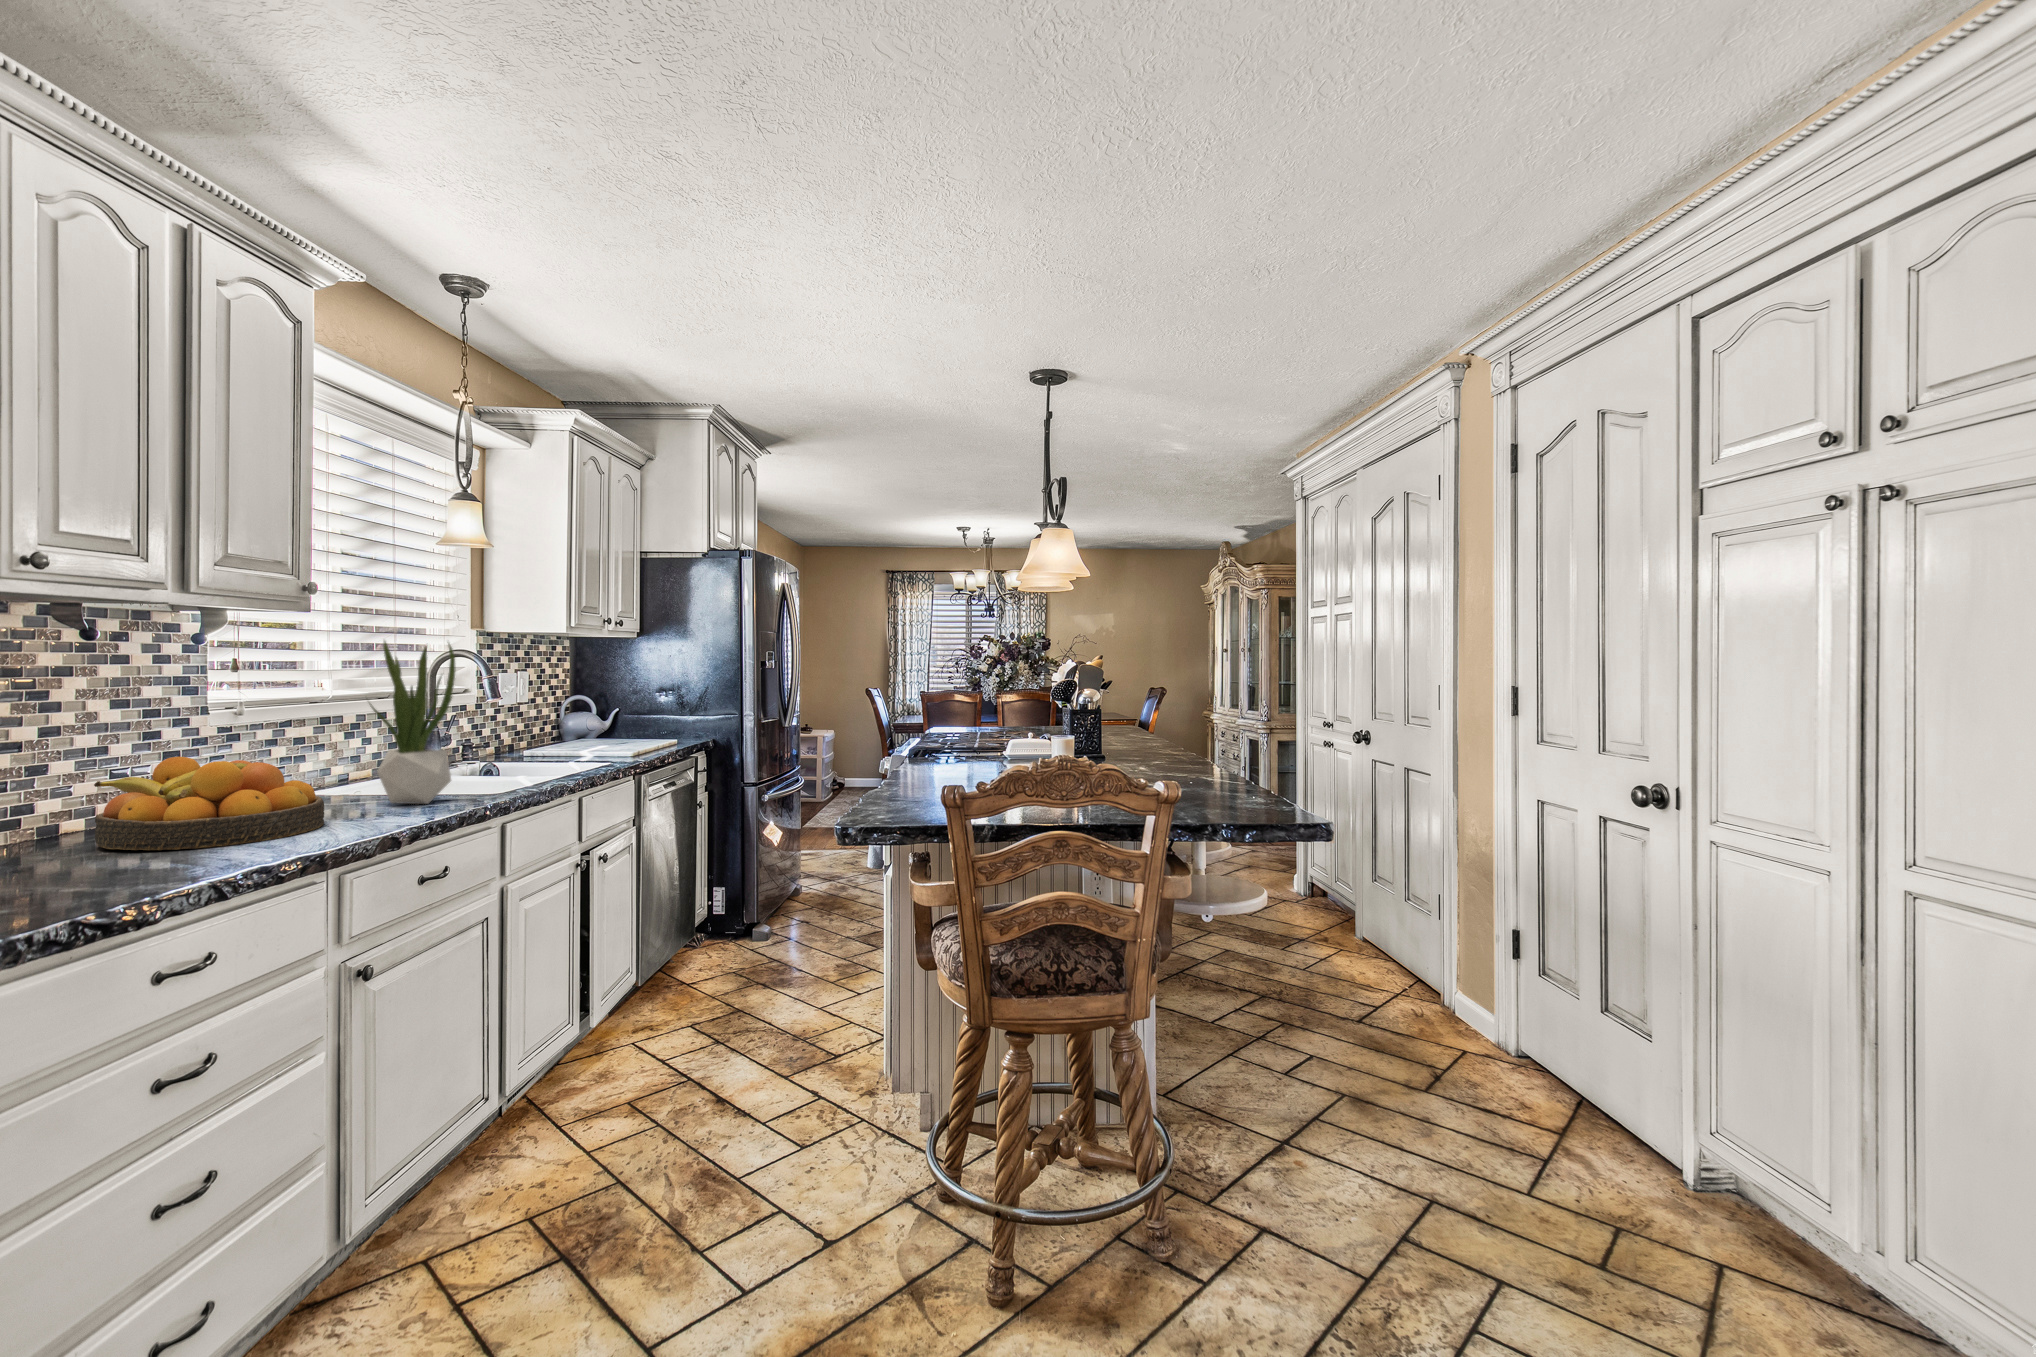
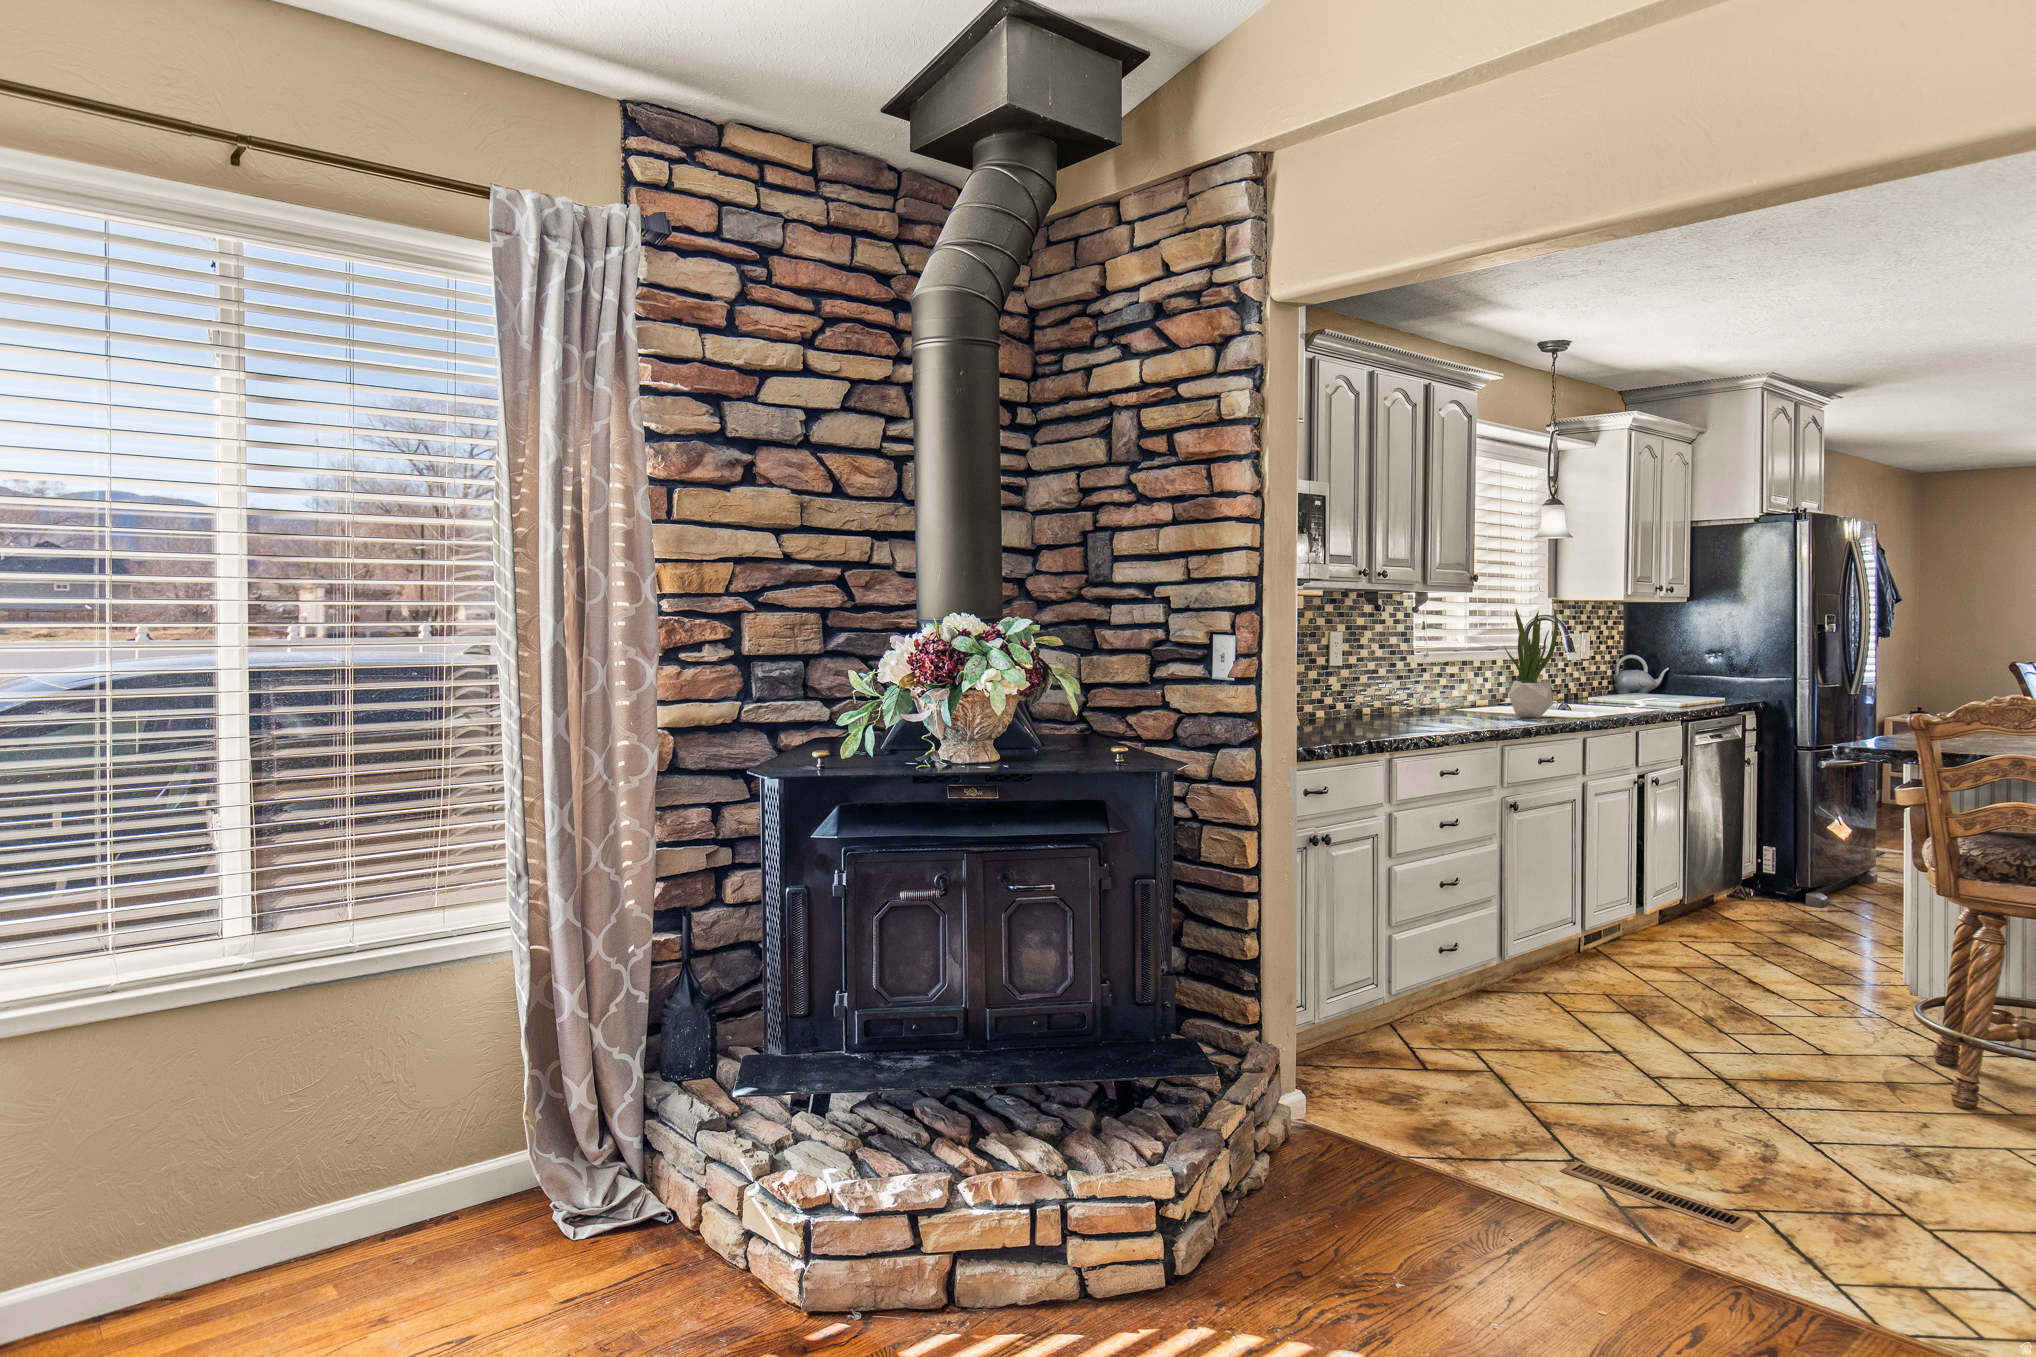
fruit bowl: present [94,757,324,850] -> none [1382,677,1487,725]

